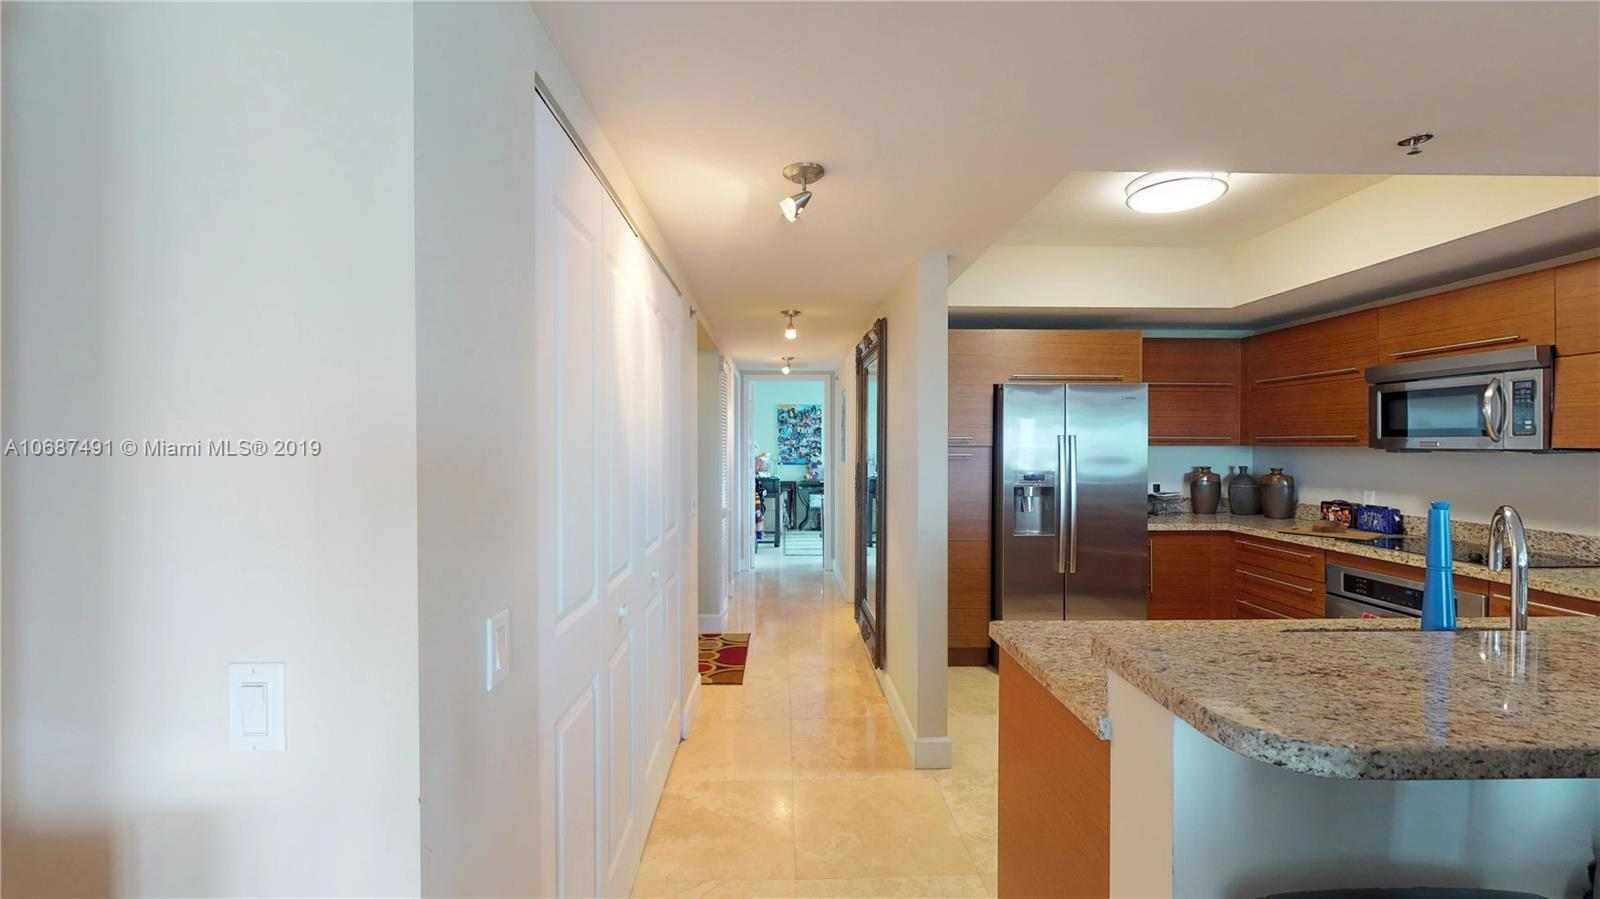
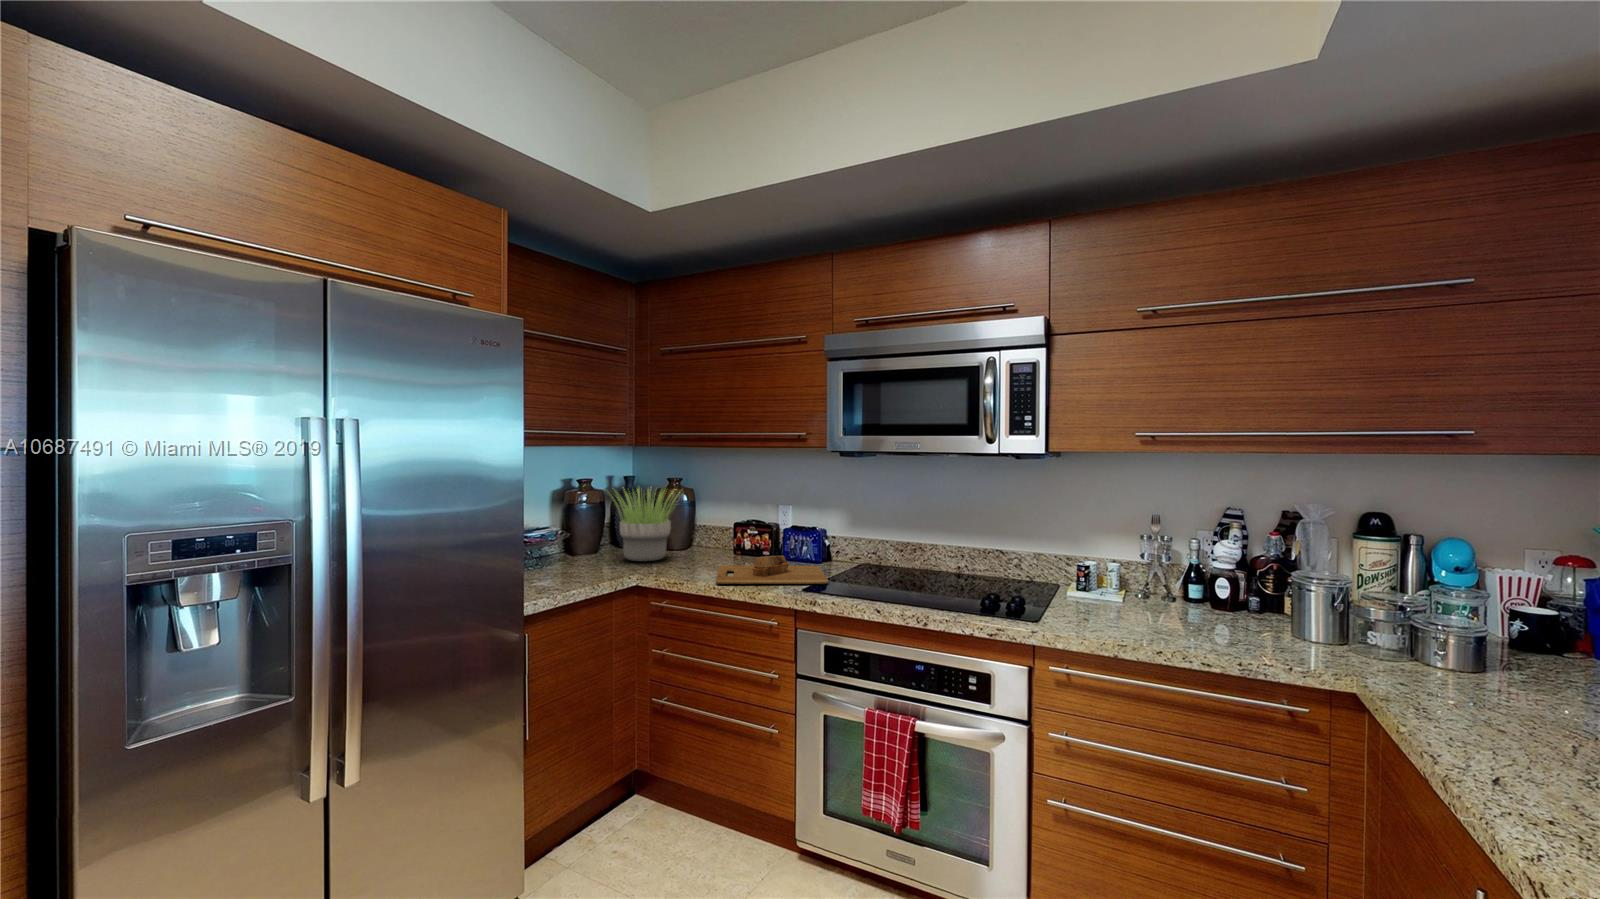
potted plant: none [1213,473,1279,521] -> present [612,489,680,561]

